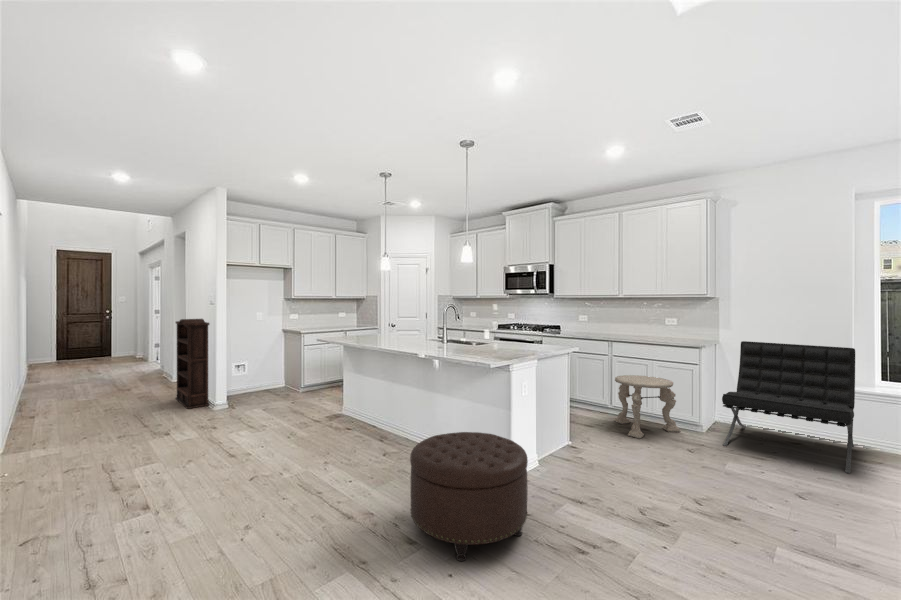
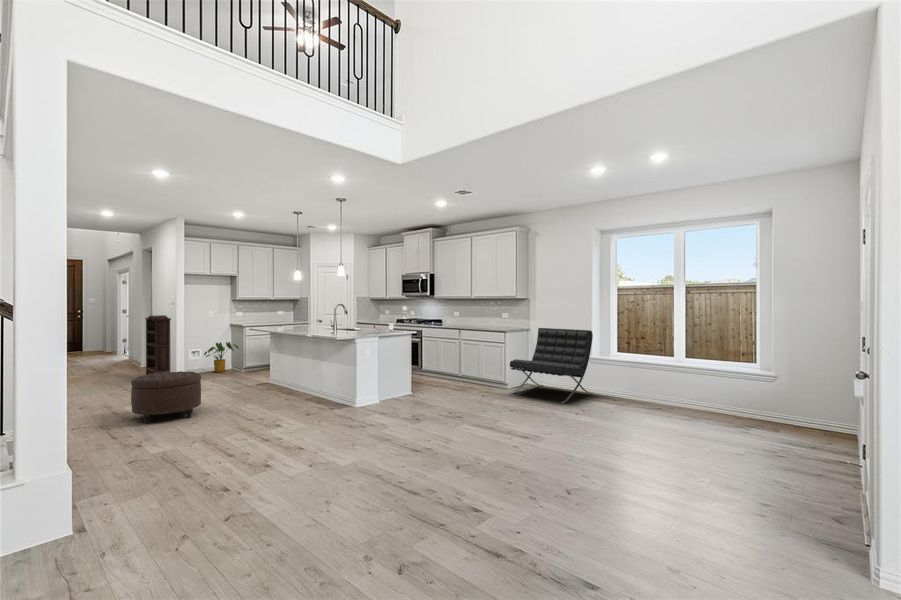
house plant: none [252,352,295,393] -> present [204,342,239,372]
side table: present [614,375,681,439] -> none [453,352,494,392]
ottoman: present [410,432,528,561] -> present [131,371,201,424]

